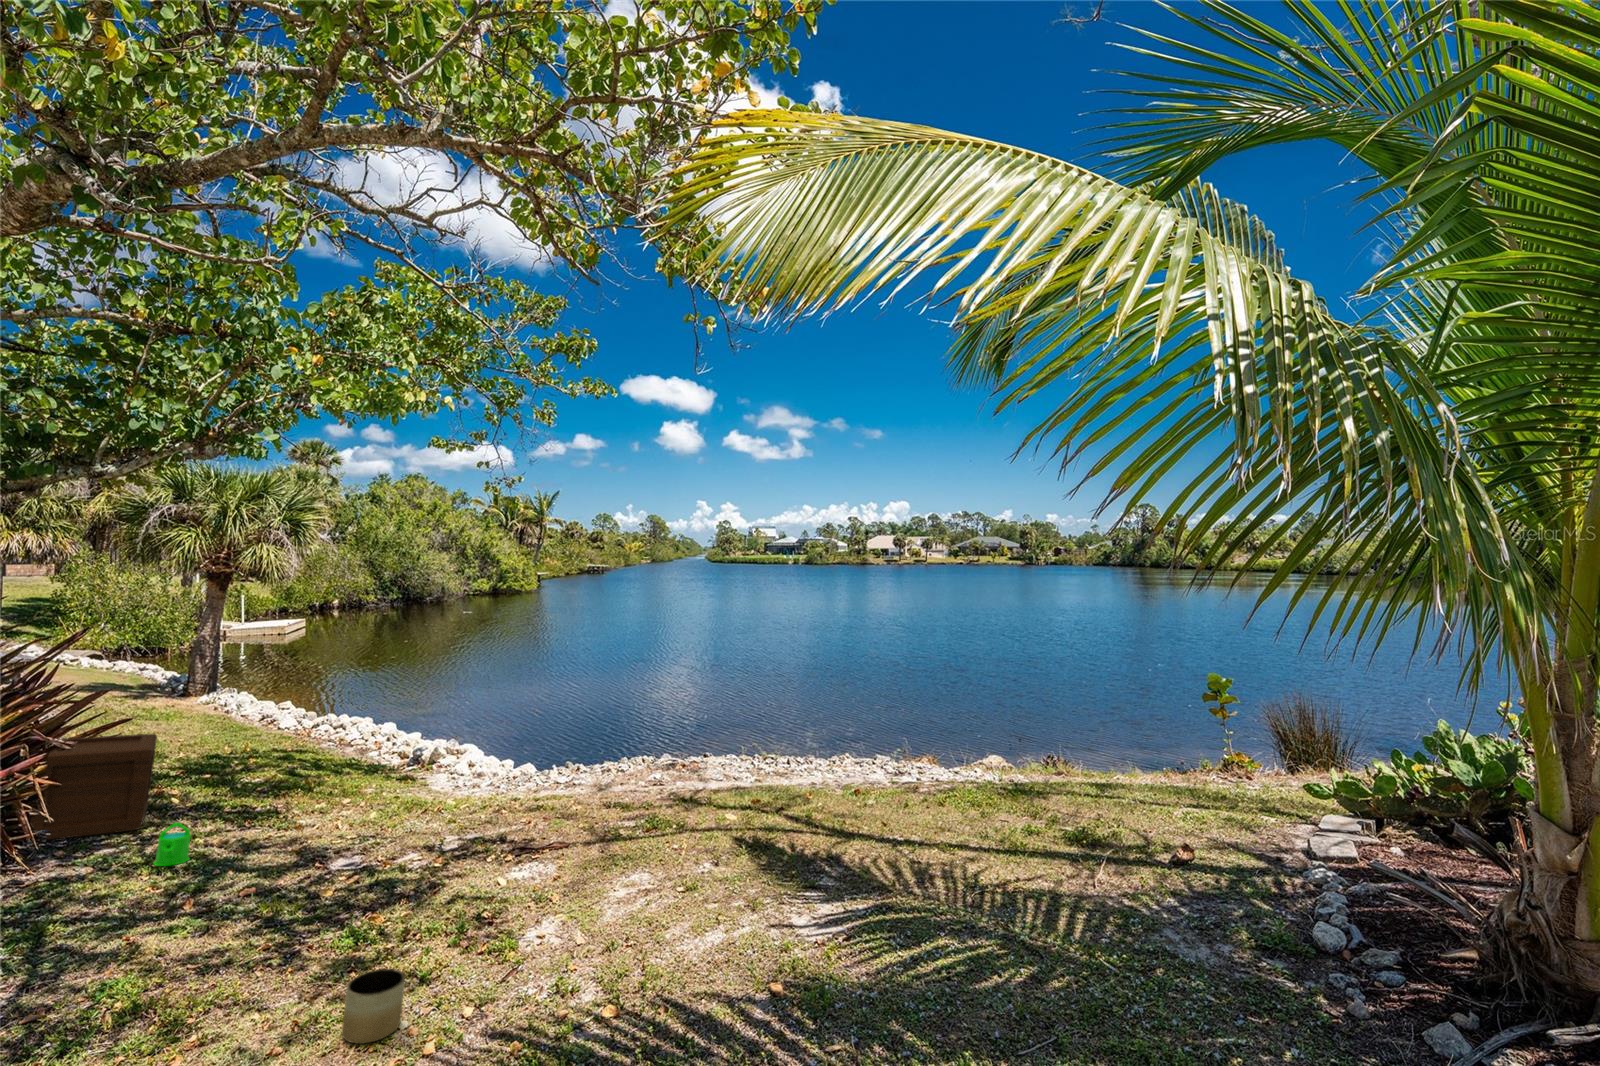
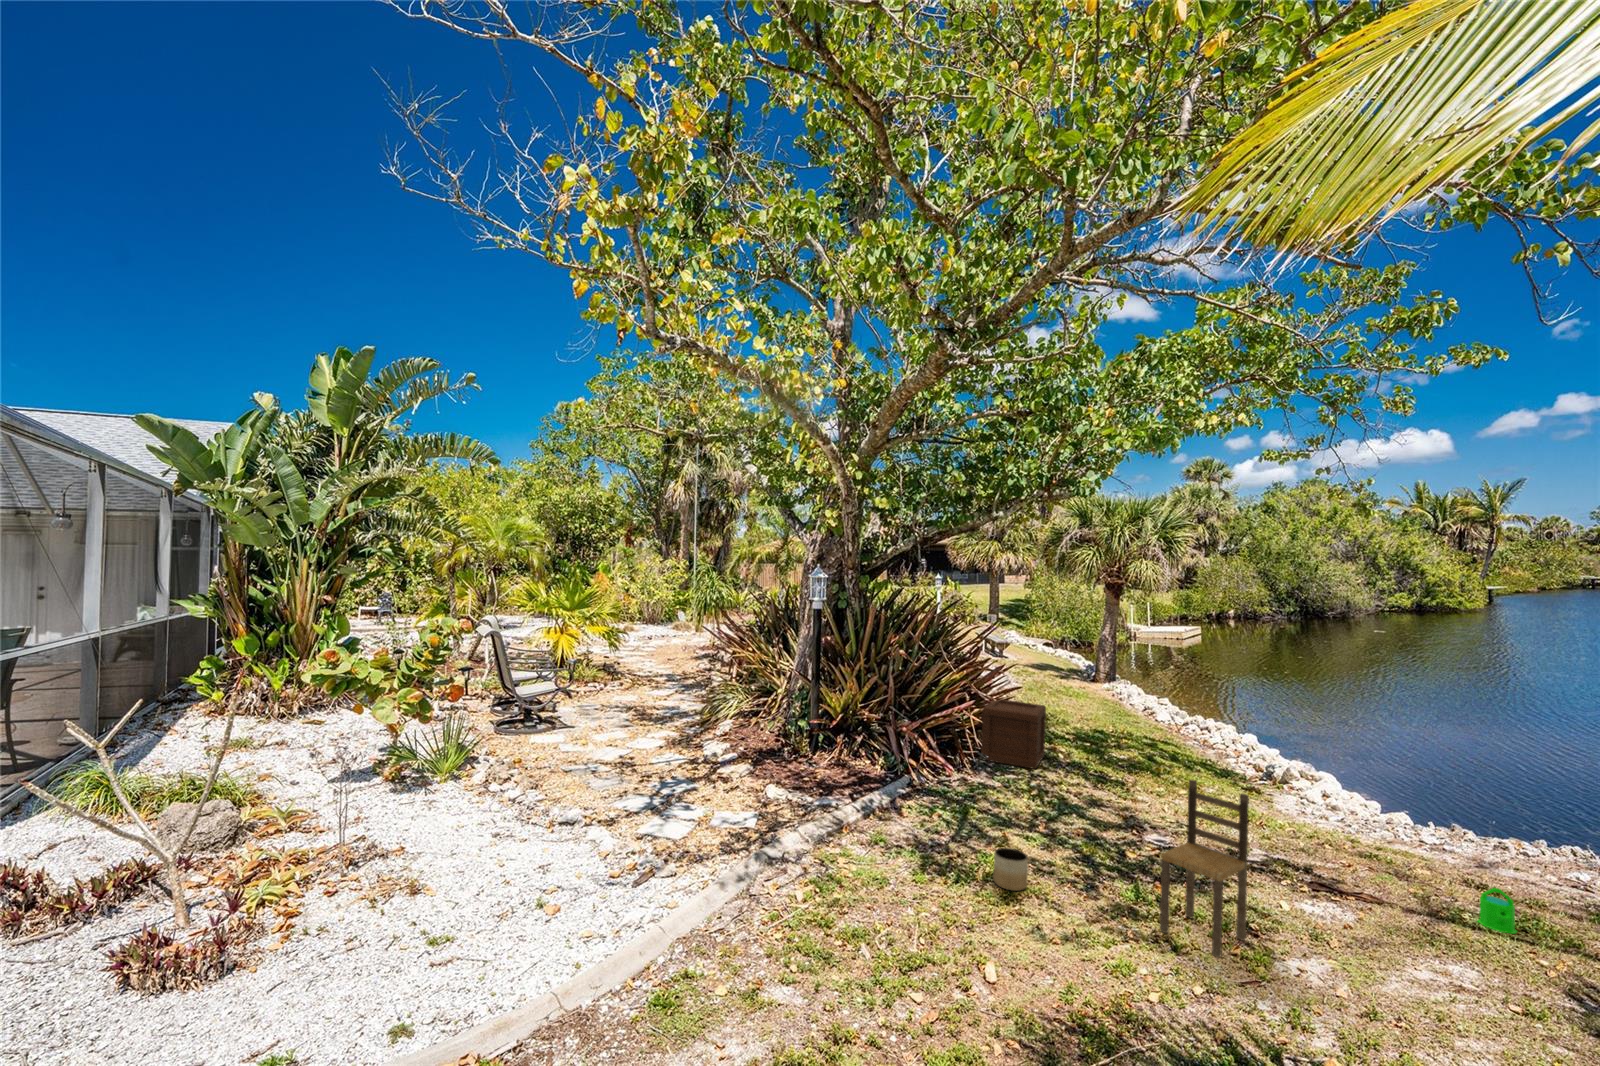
chair: none [401,776,500,967] -> present [1160,780,1249,958]
watering can: present [153,822,191,866] -> present [1478,888,1517,934]
planter: present [342,969,405,1044] -> present [993,848,1028,891]

